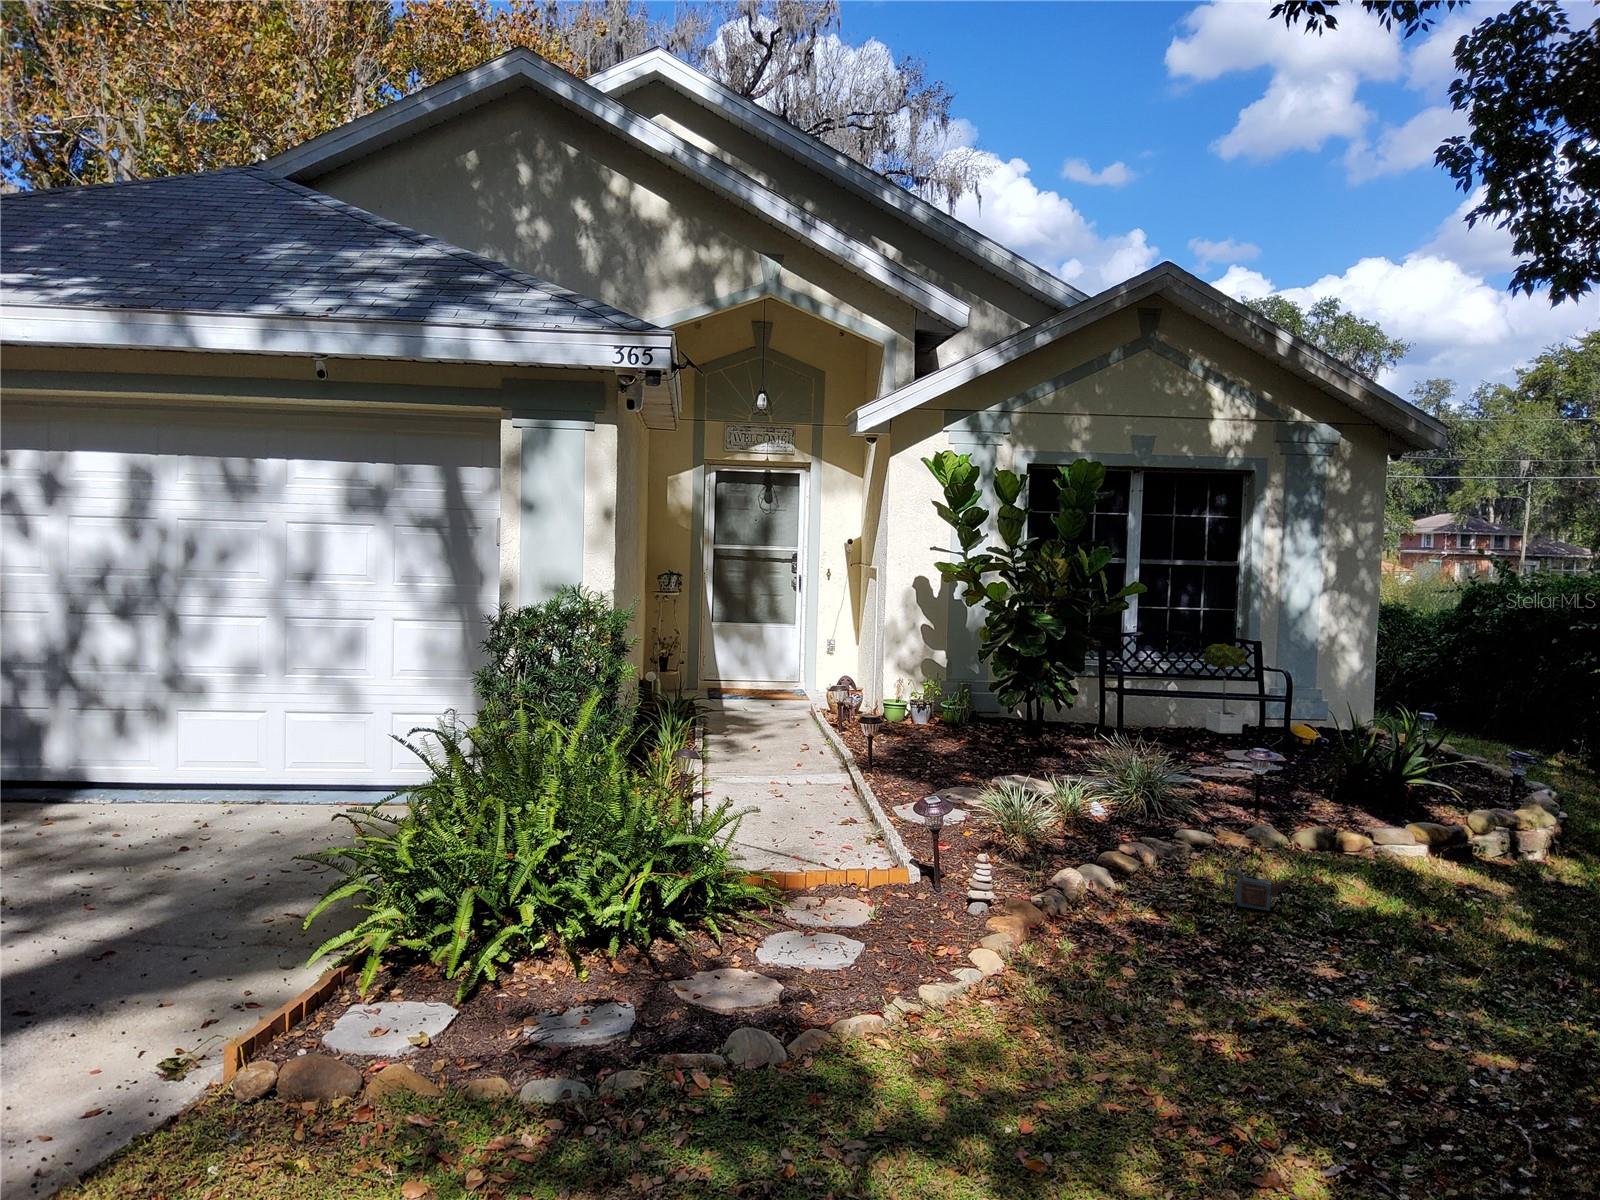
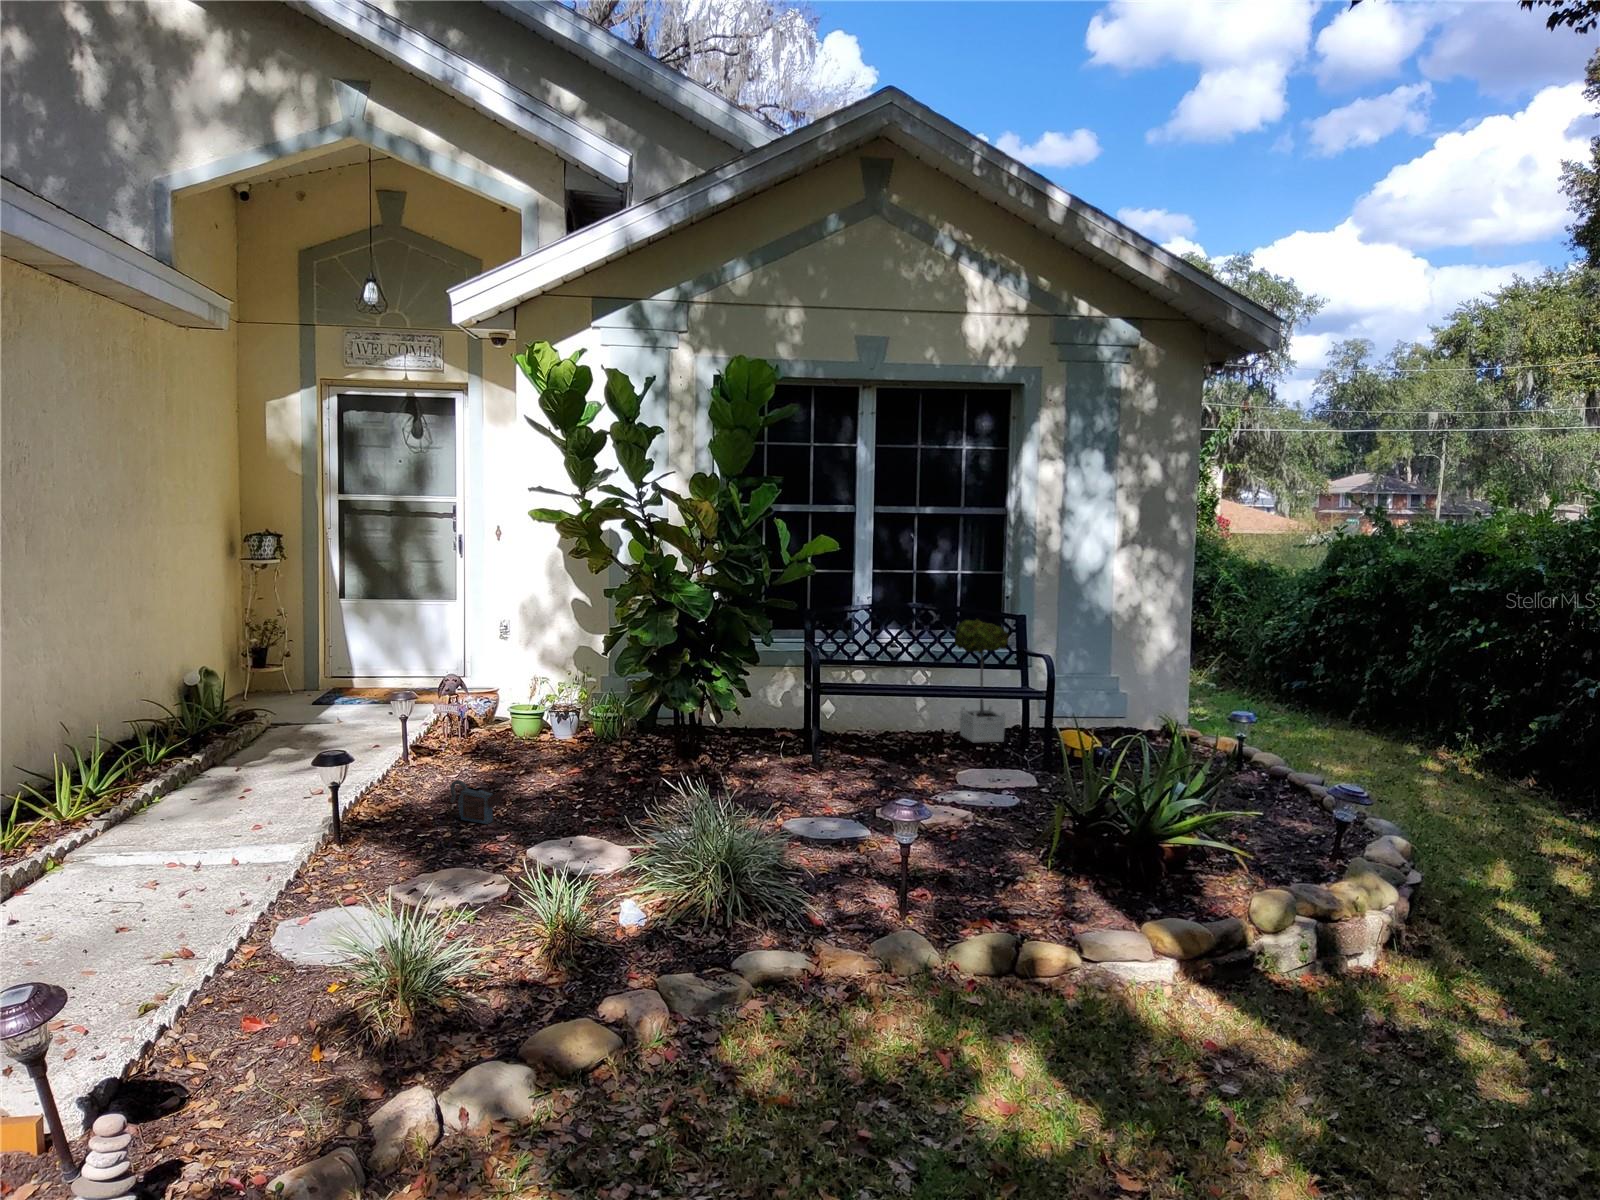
watering can: present [1223,869,1292,911] -> present [450,780,507,824]

